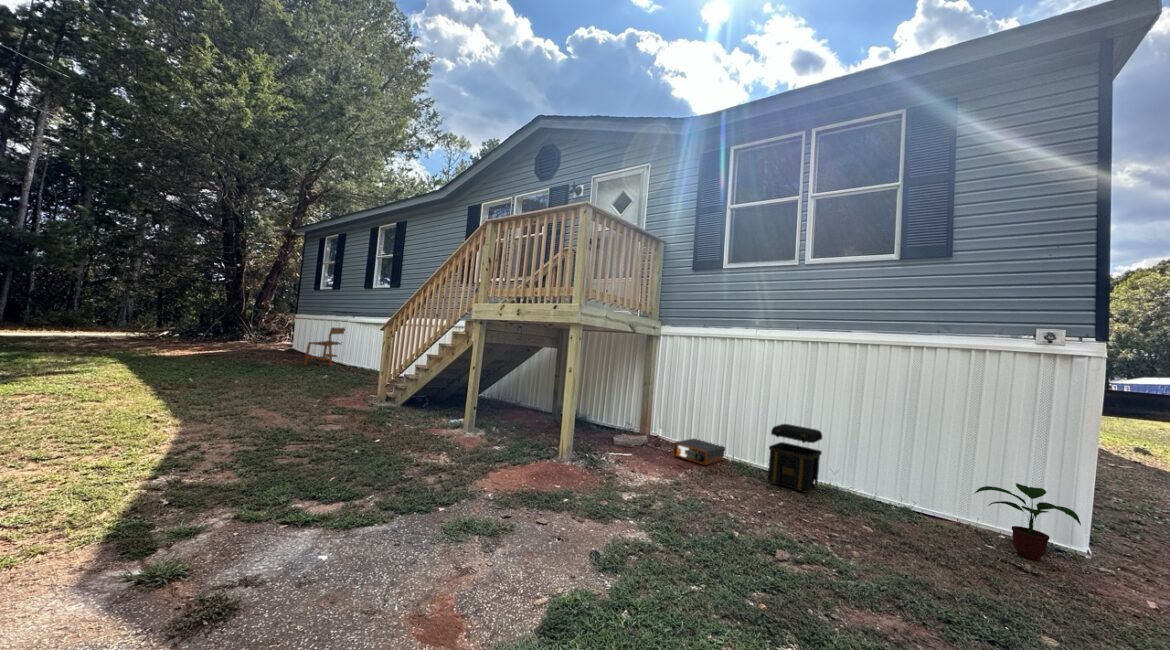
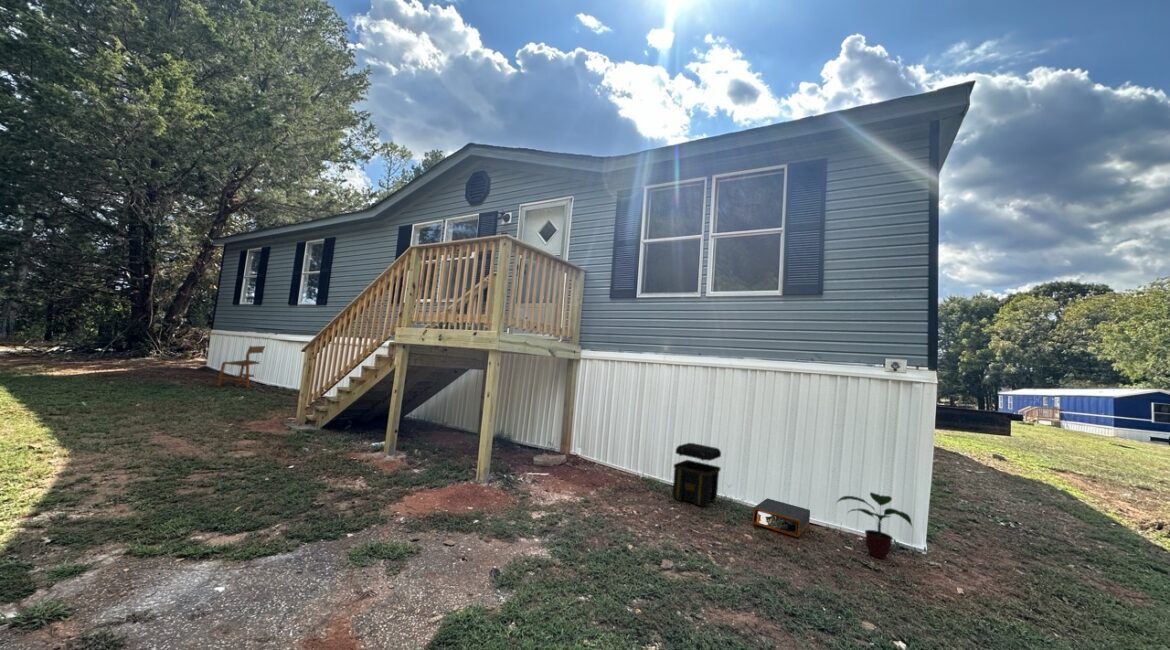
storage box: present [673,438,725,465] -> present [752,498,810,537]

